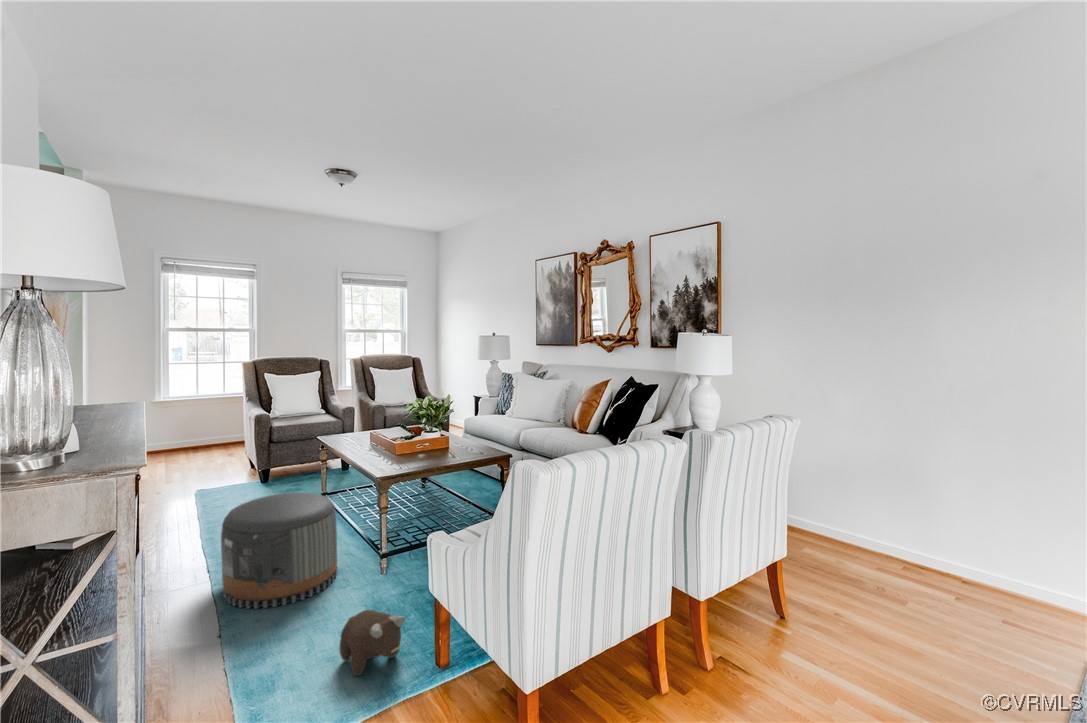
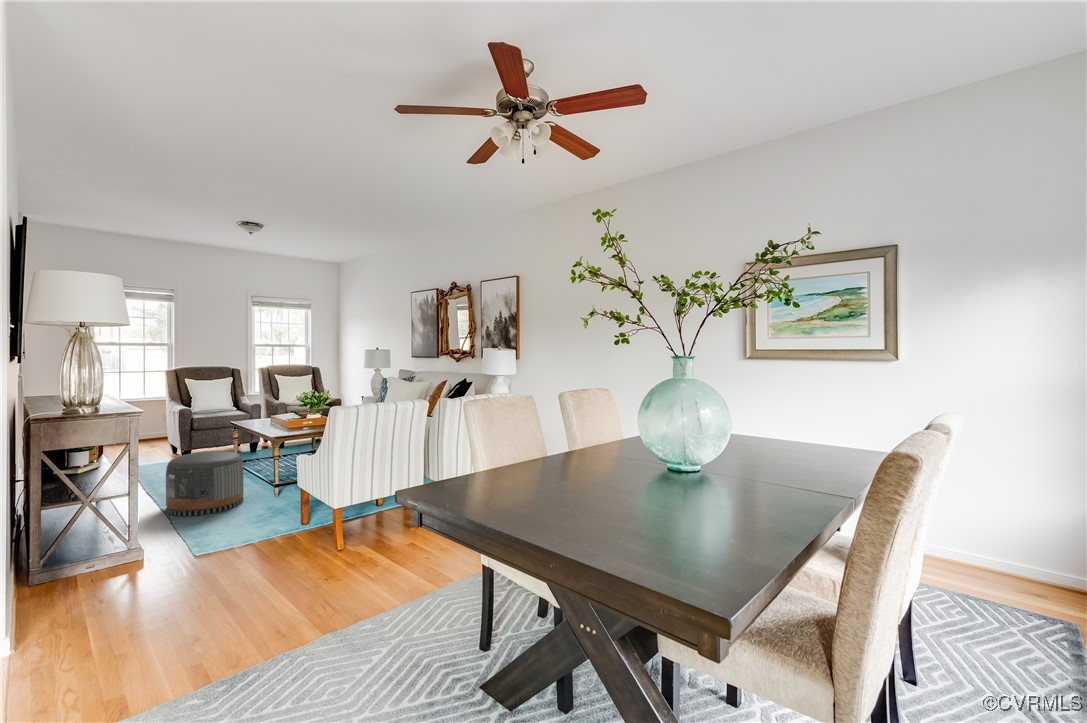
plush toy: present [340,610,405,676] -> none [244,502,282,534]

